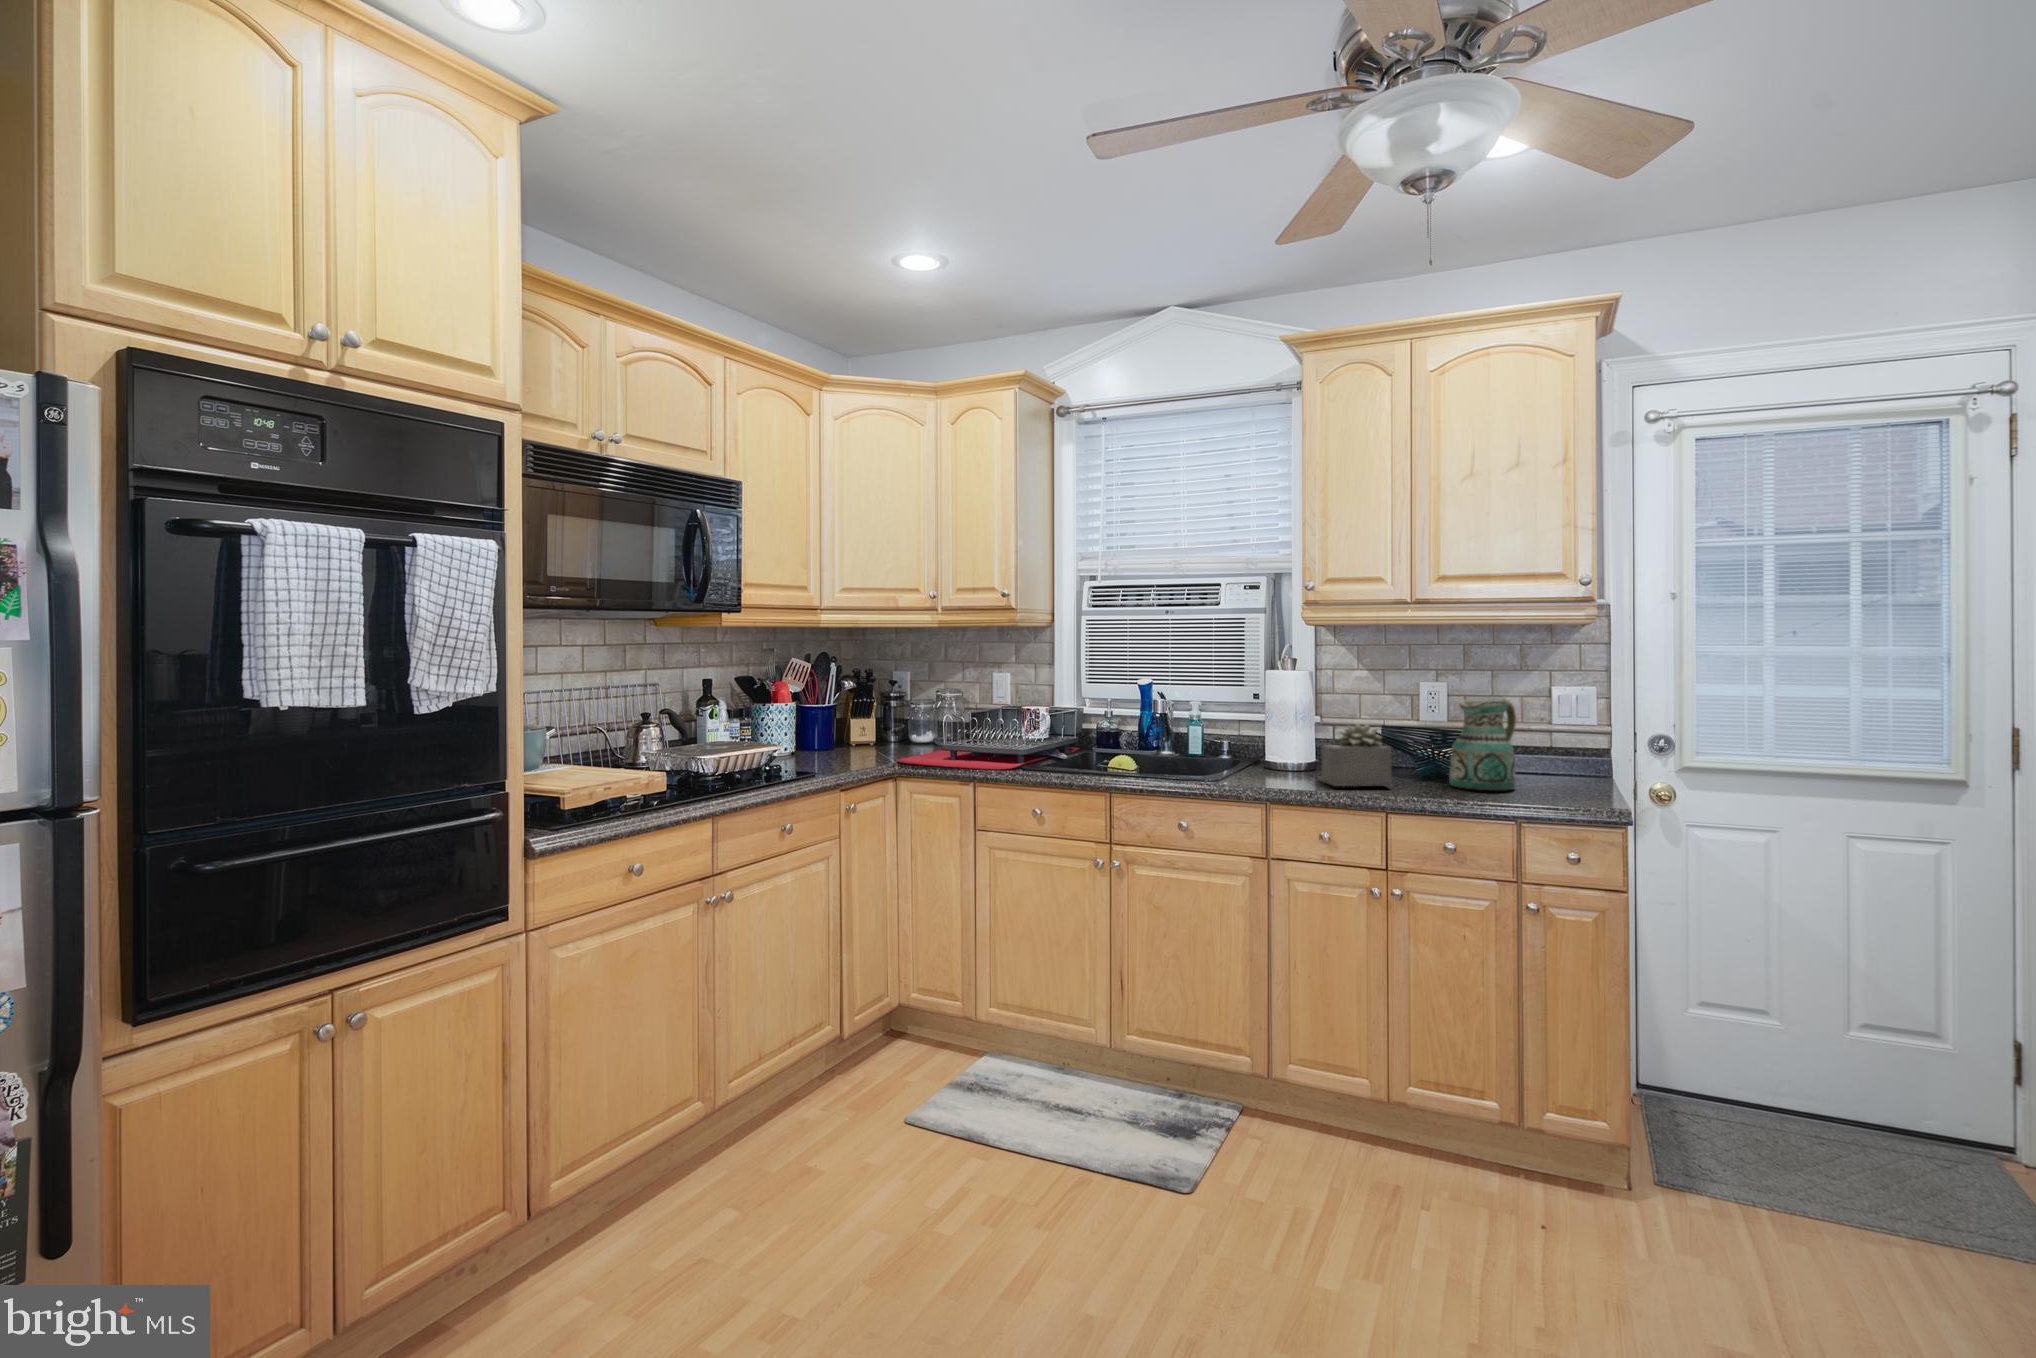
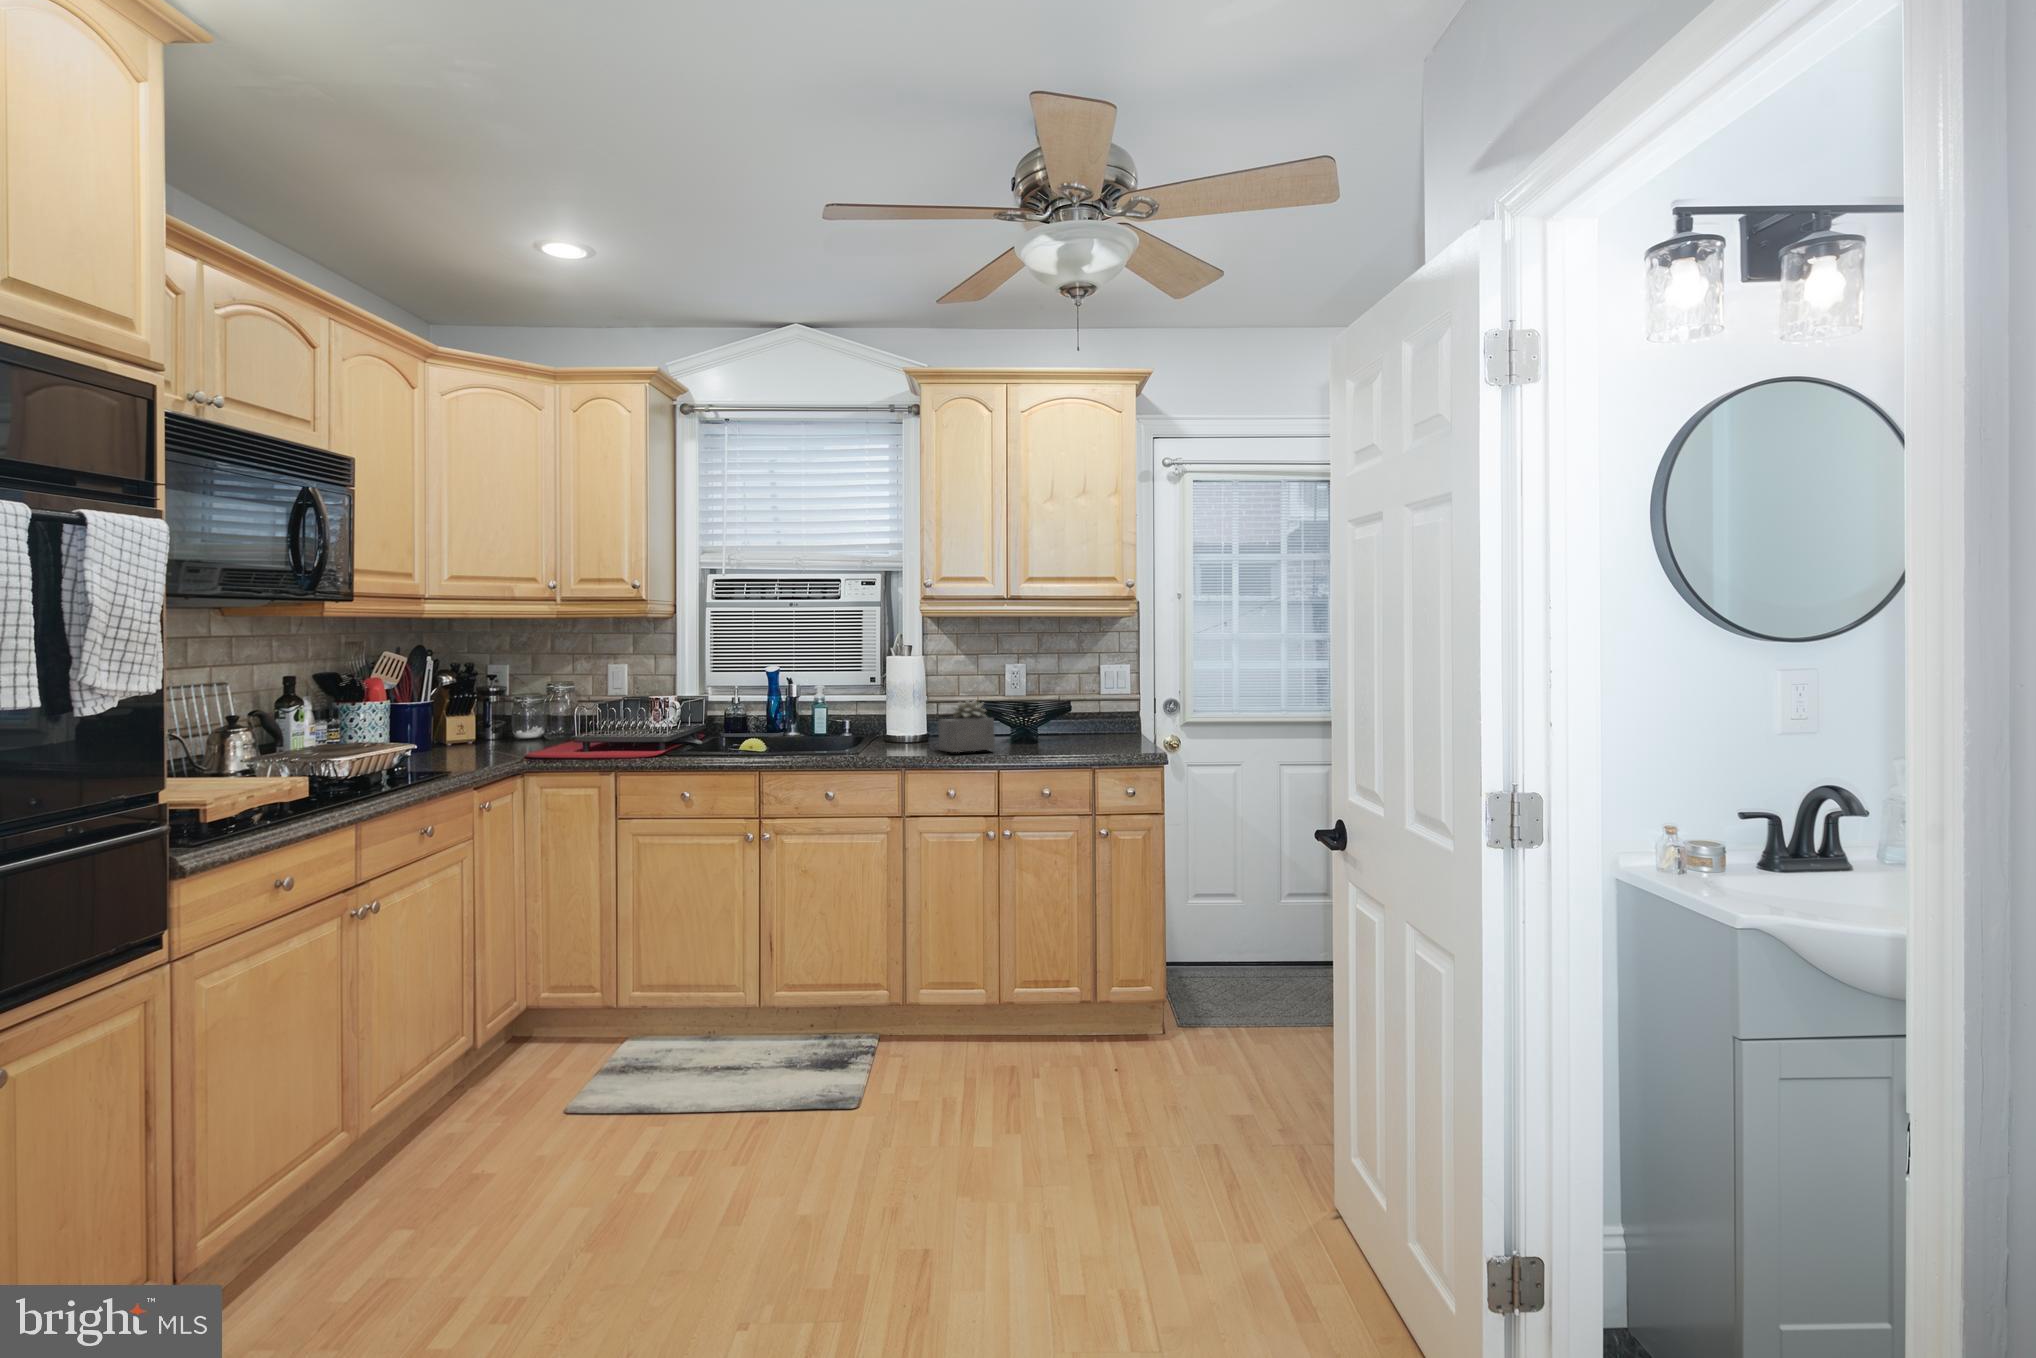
ceramic pitcher: present [1449,699,1516,790] -> none [1036,677,1083,749]

